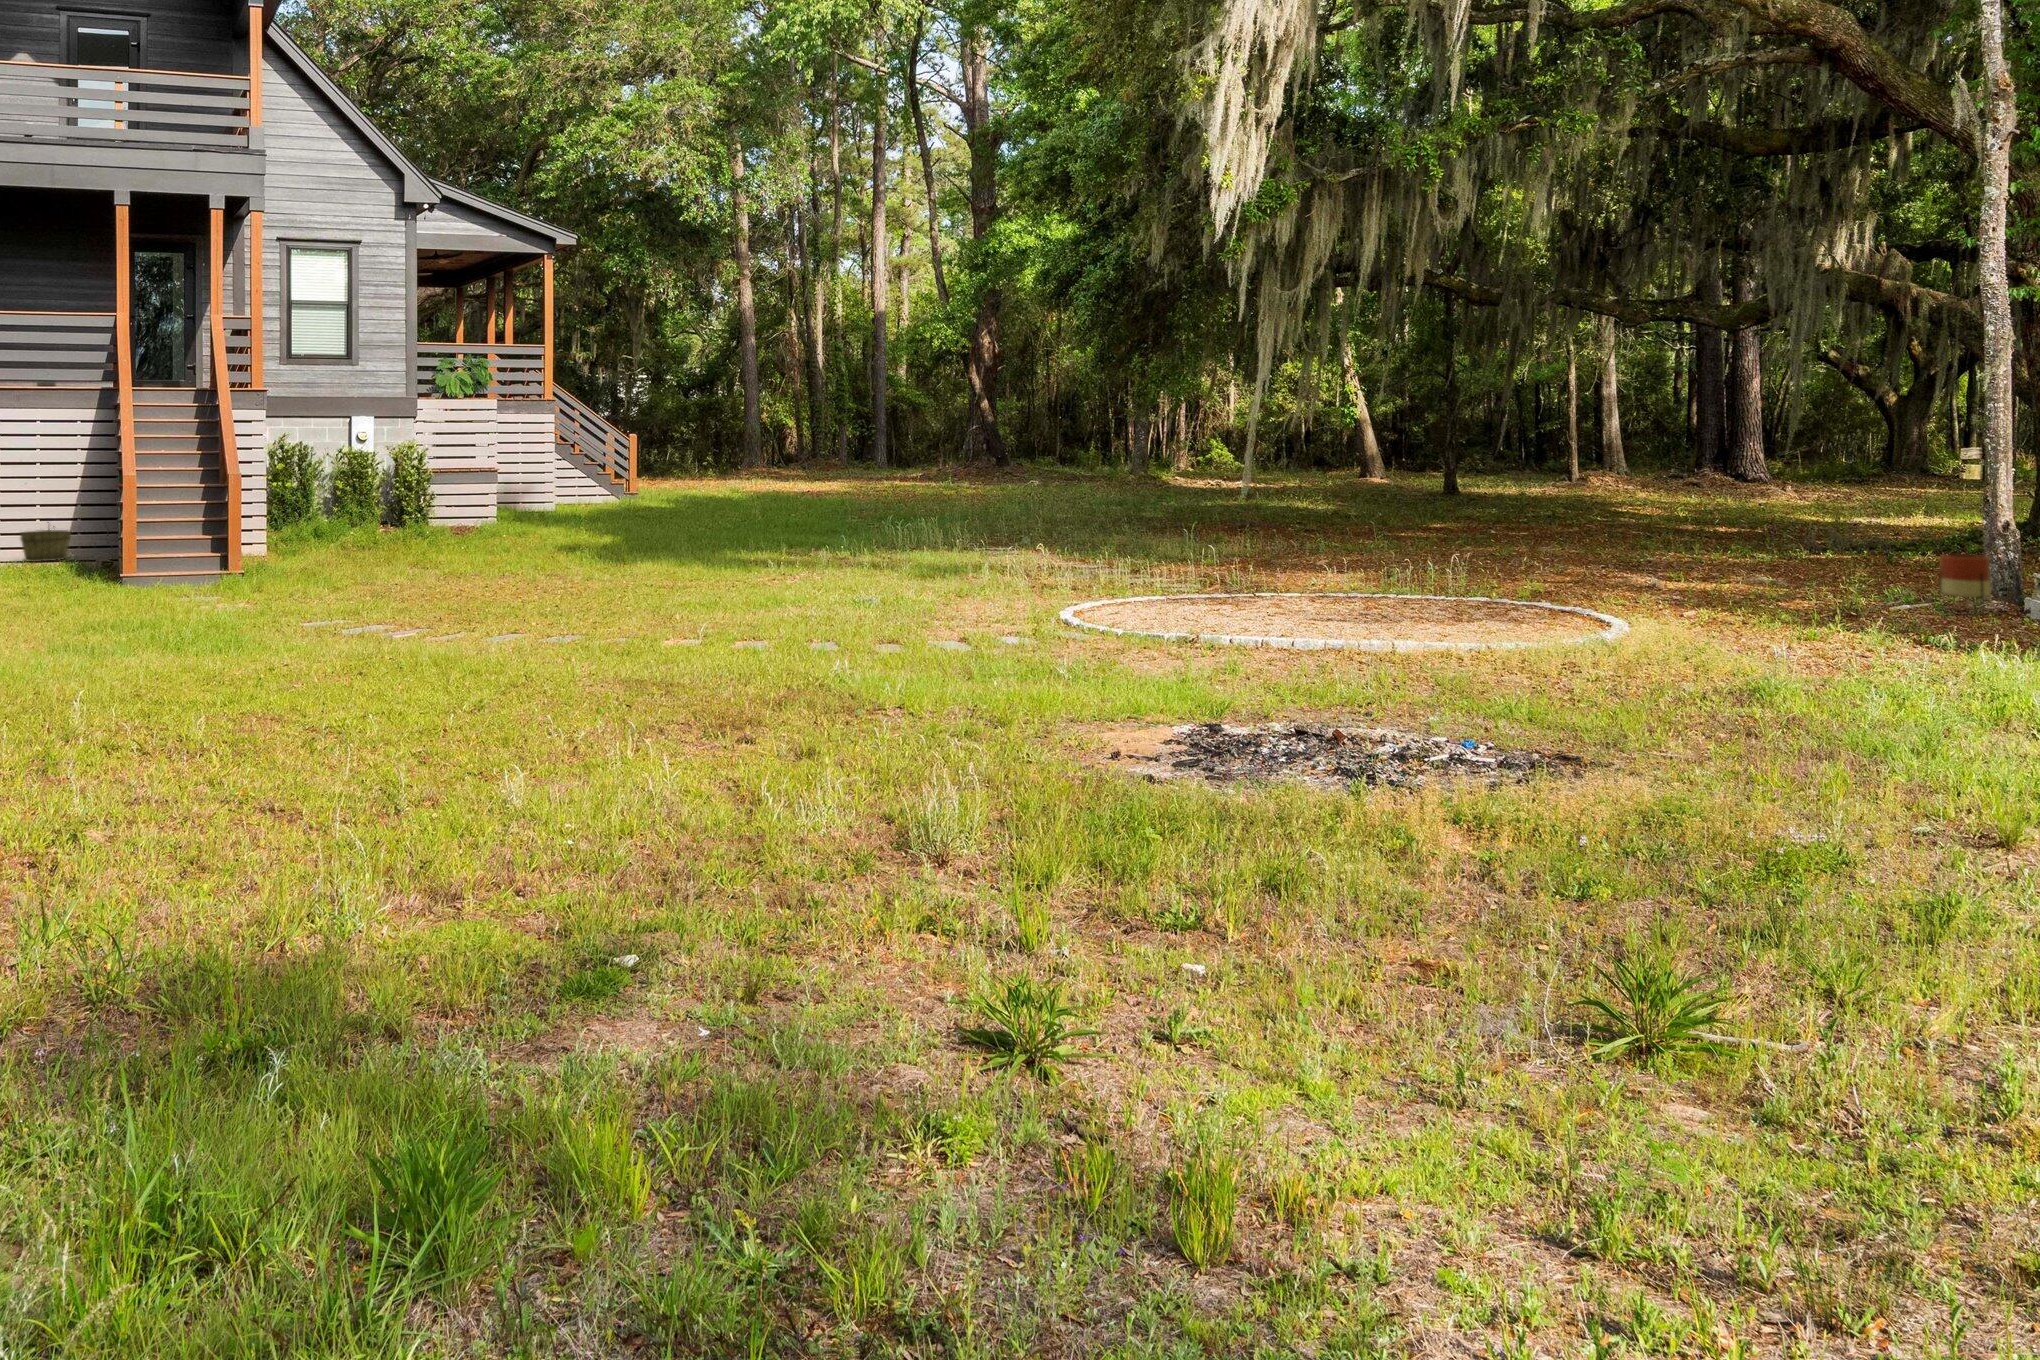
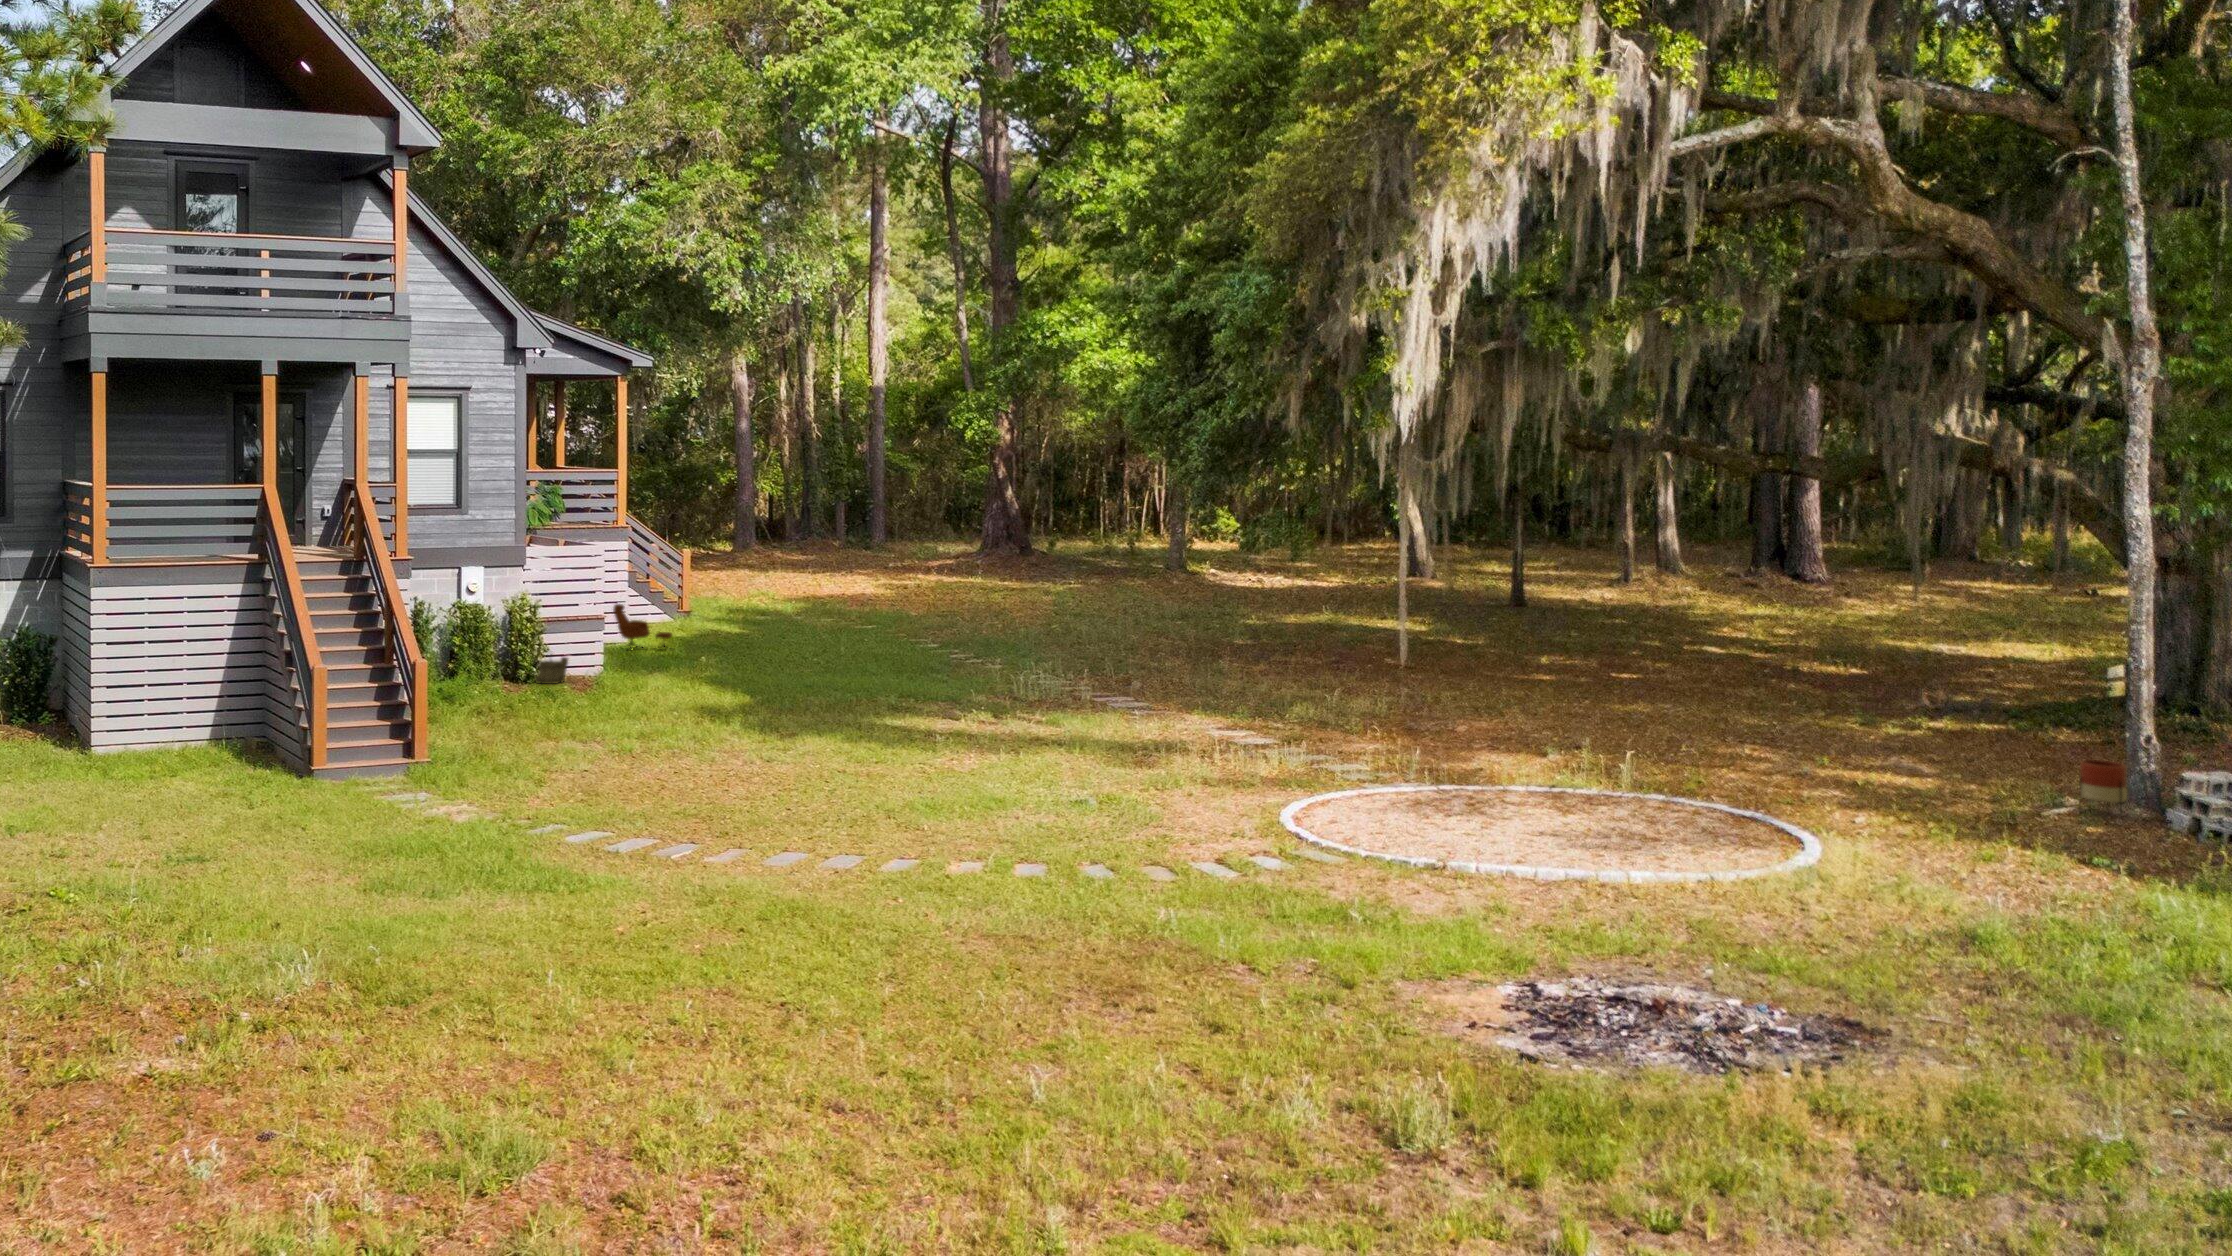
lounge chair: none [521,465,580,510] -> present [613,604,672,648]
wooden bucket: present [20,522,71,562] -> present [535,657,568,684]

